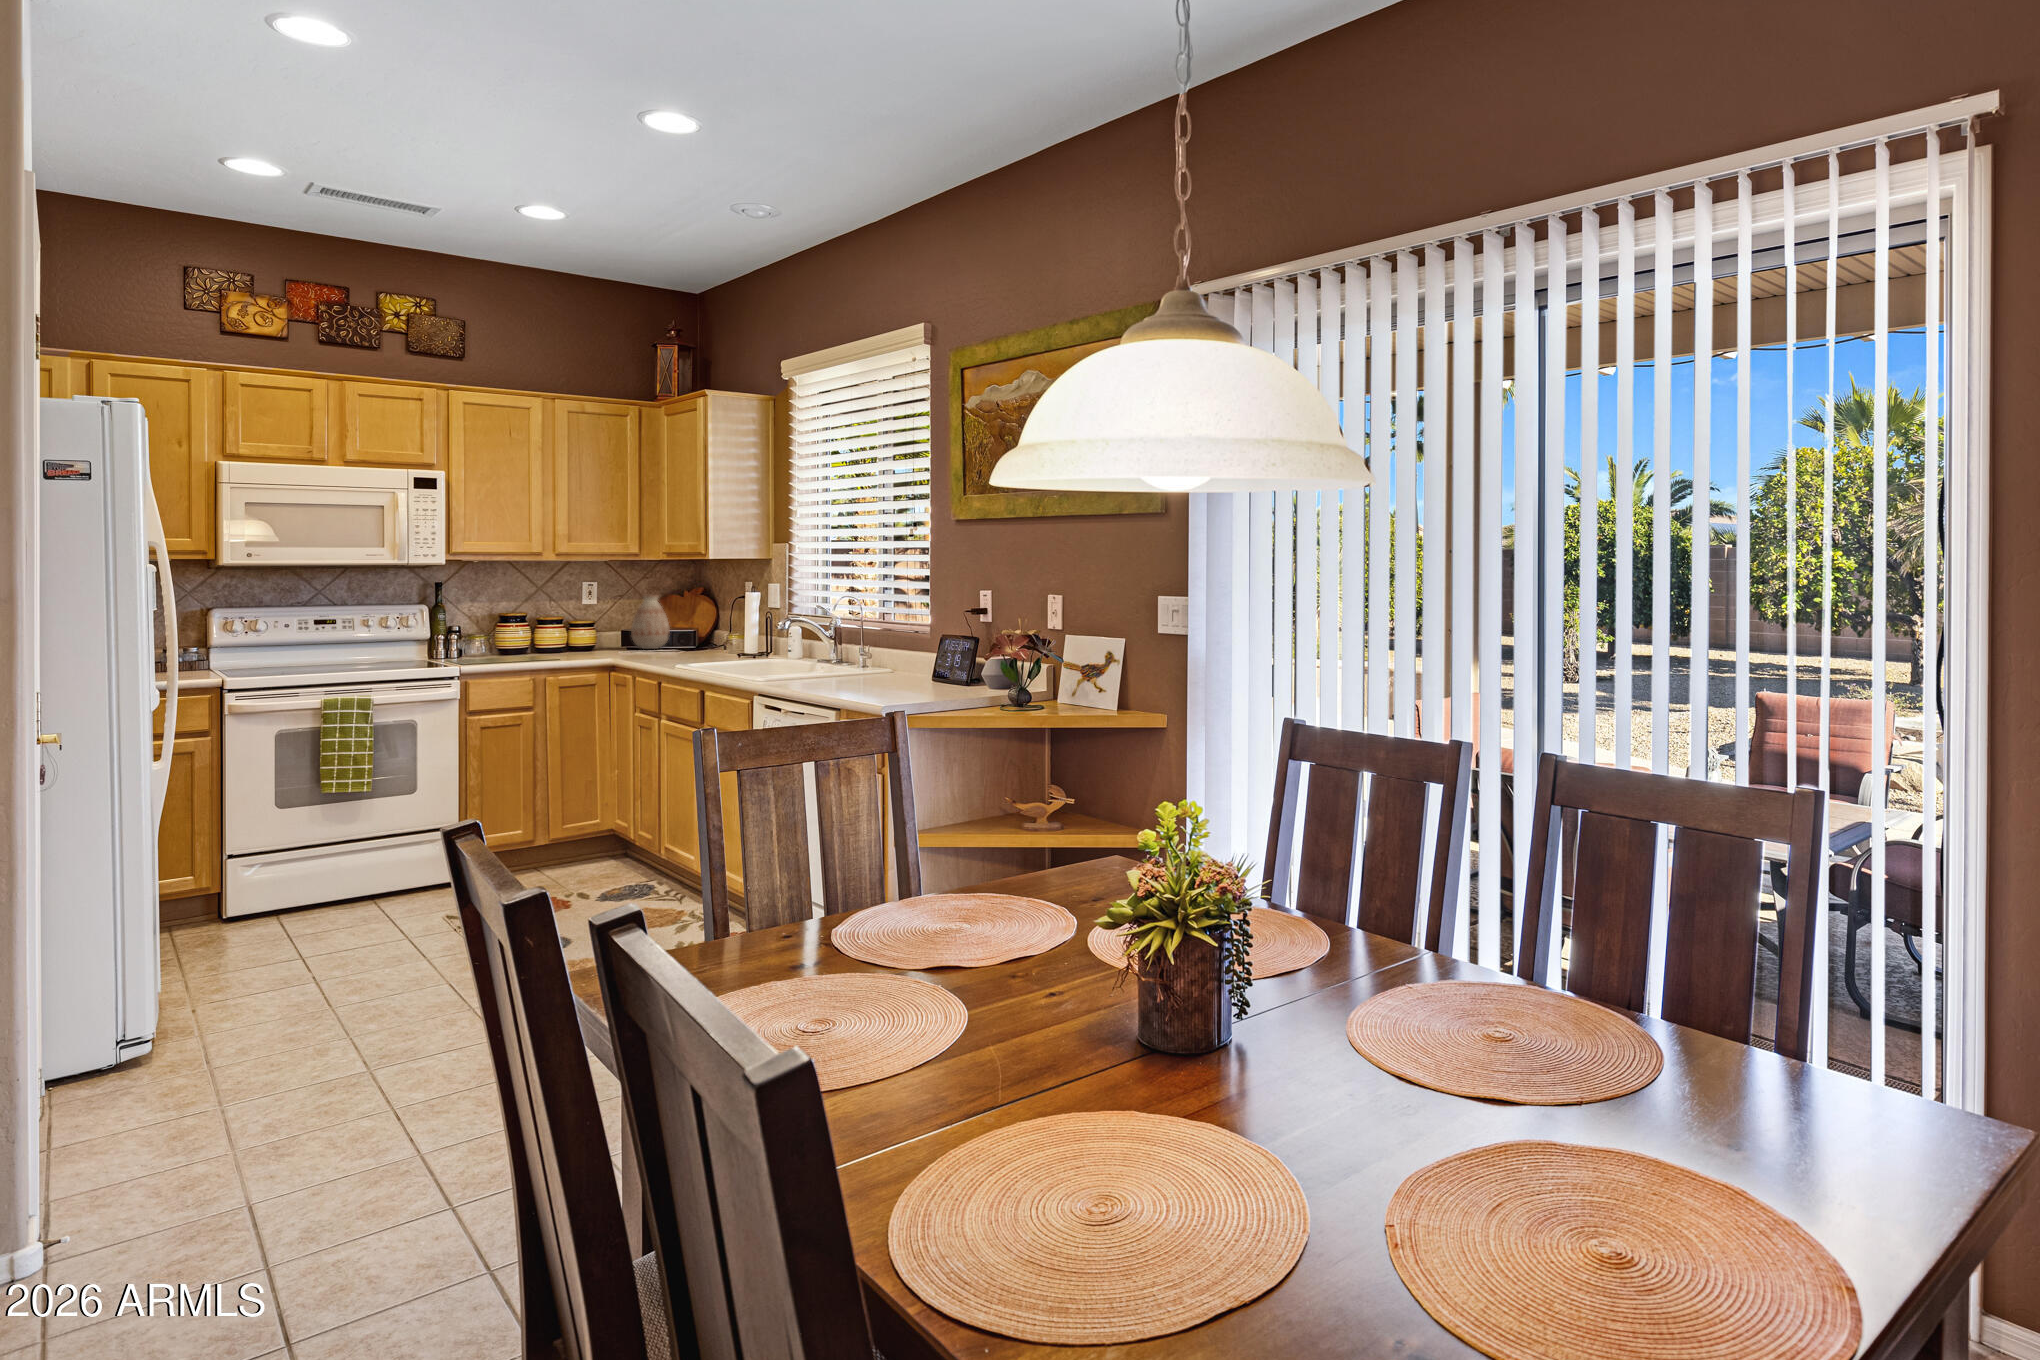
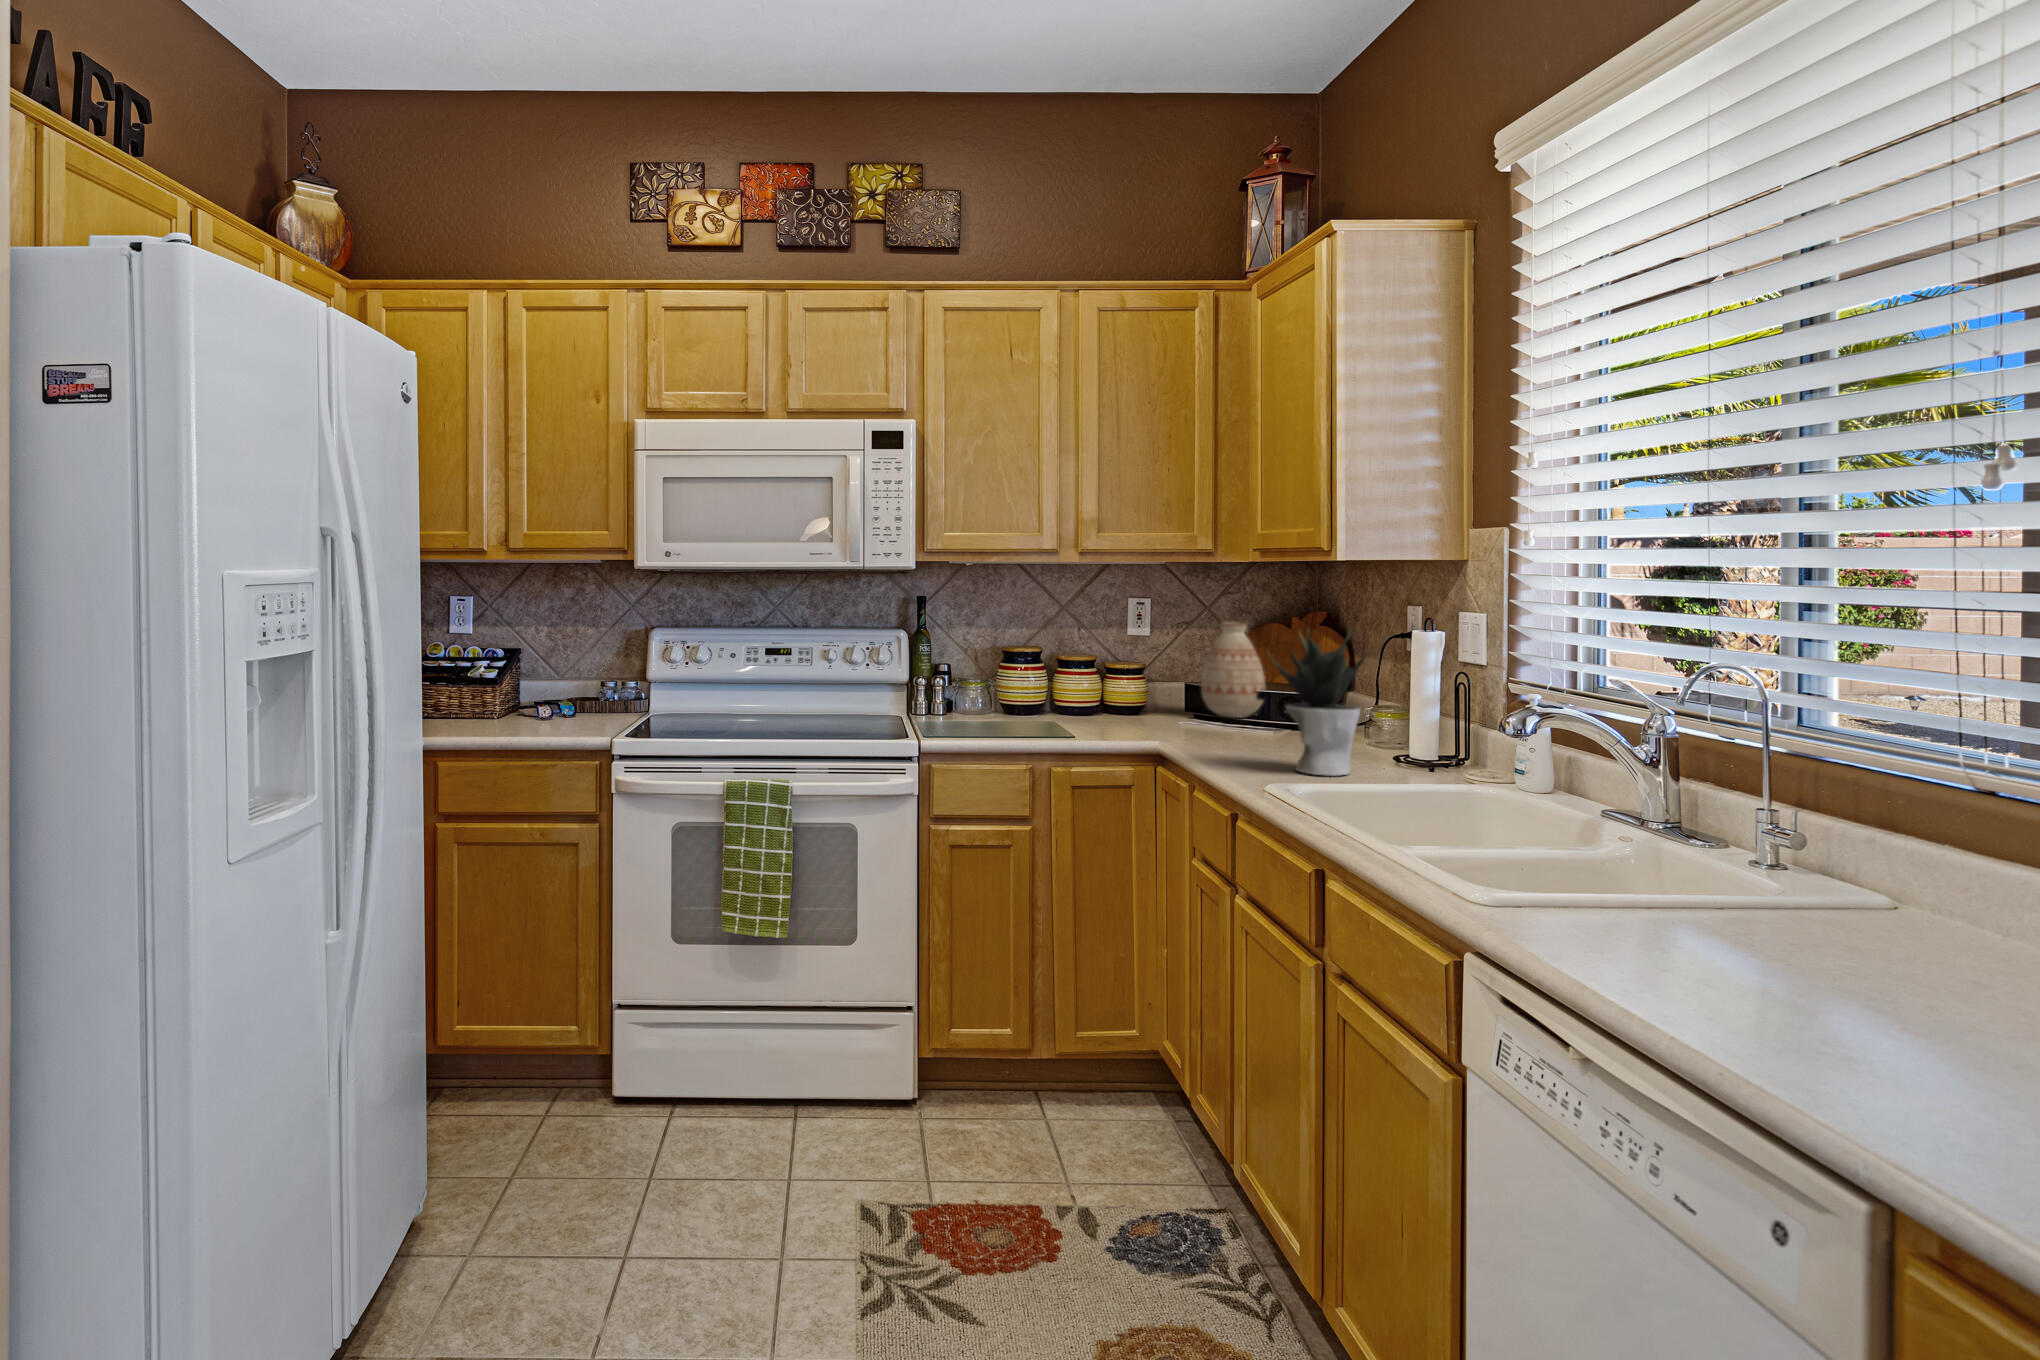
potted plant: none [673,591,724,663] -> present [1268,629,1369,776]

